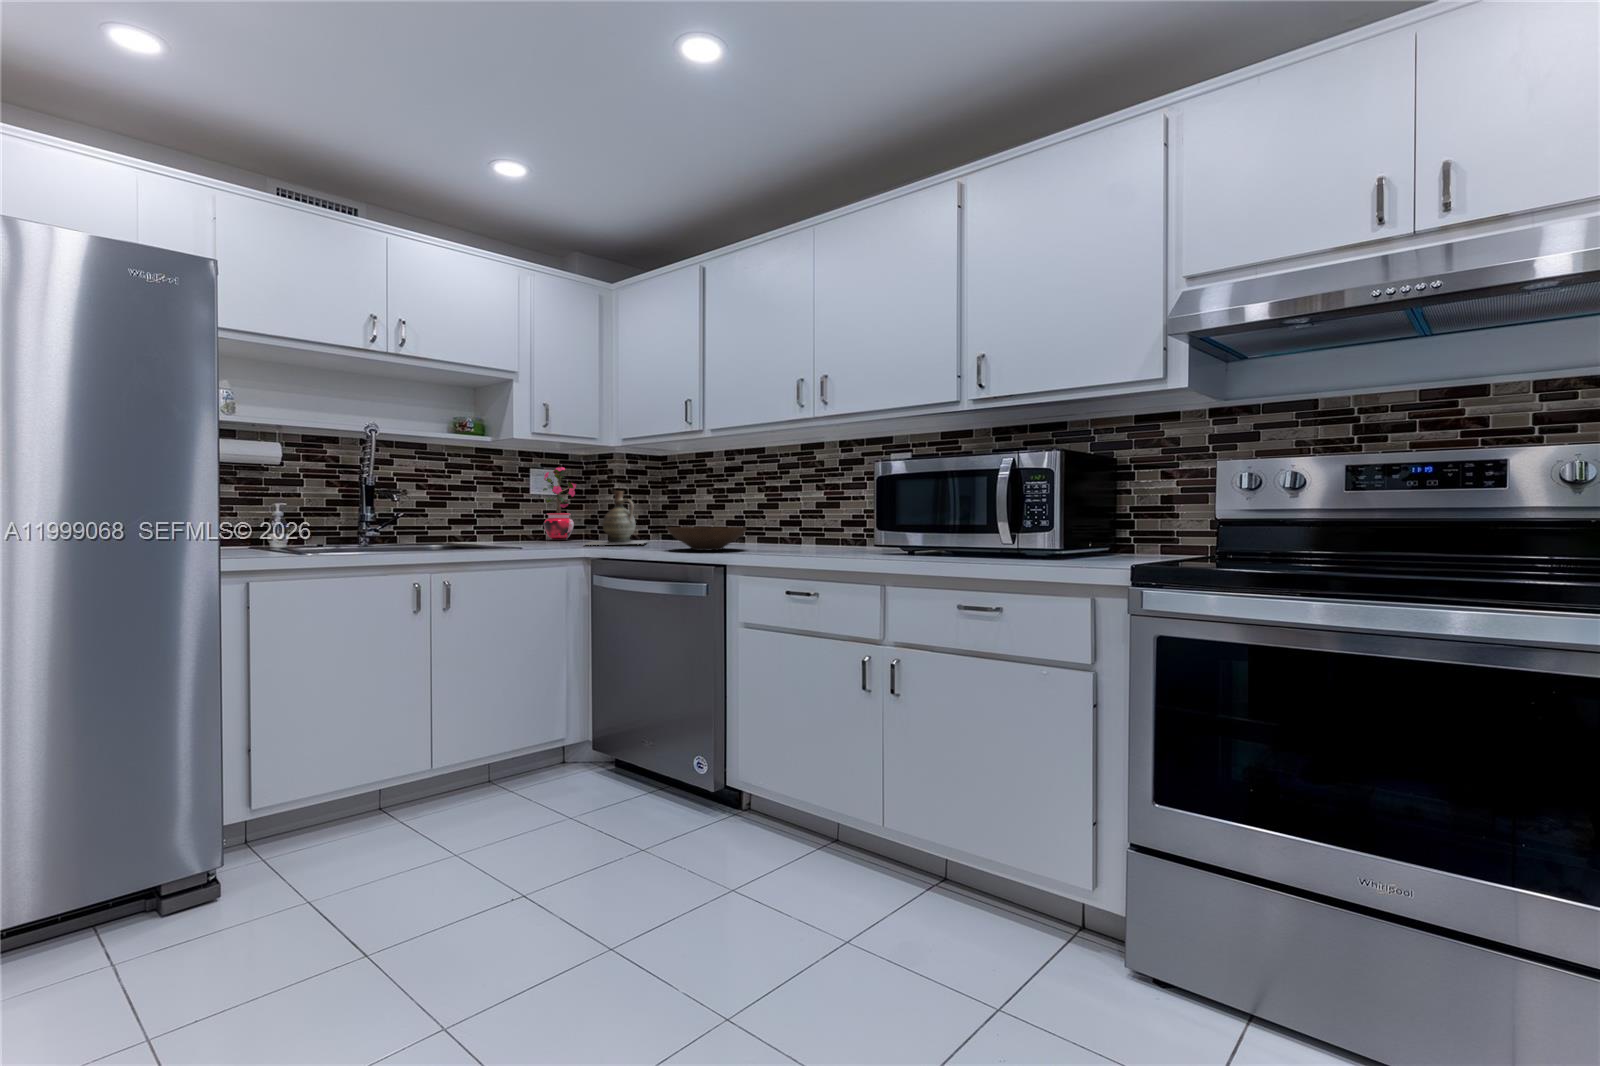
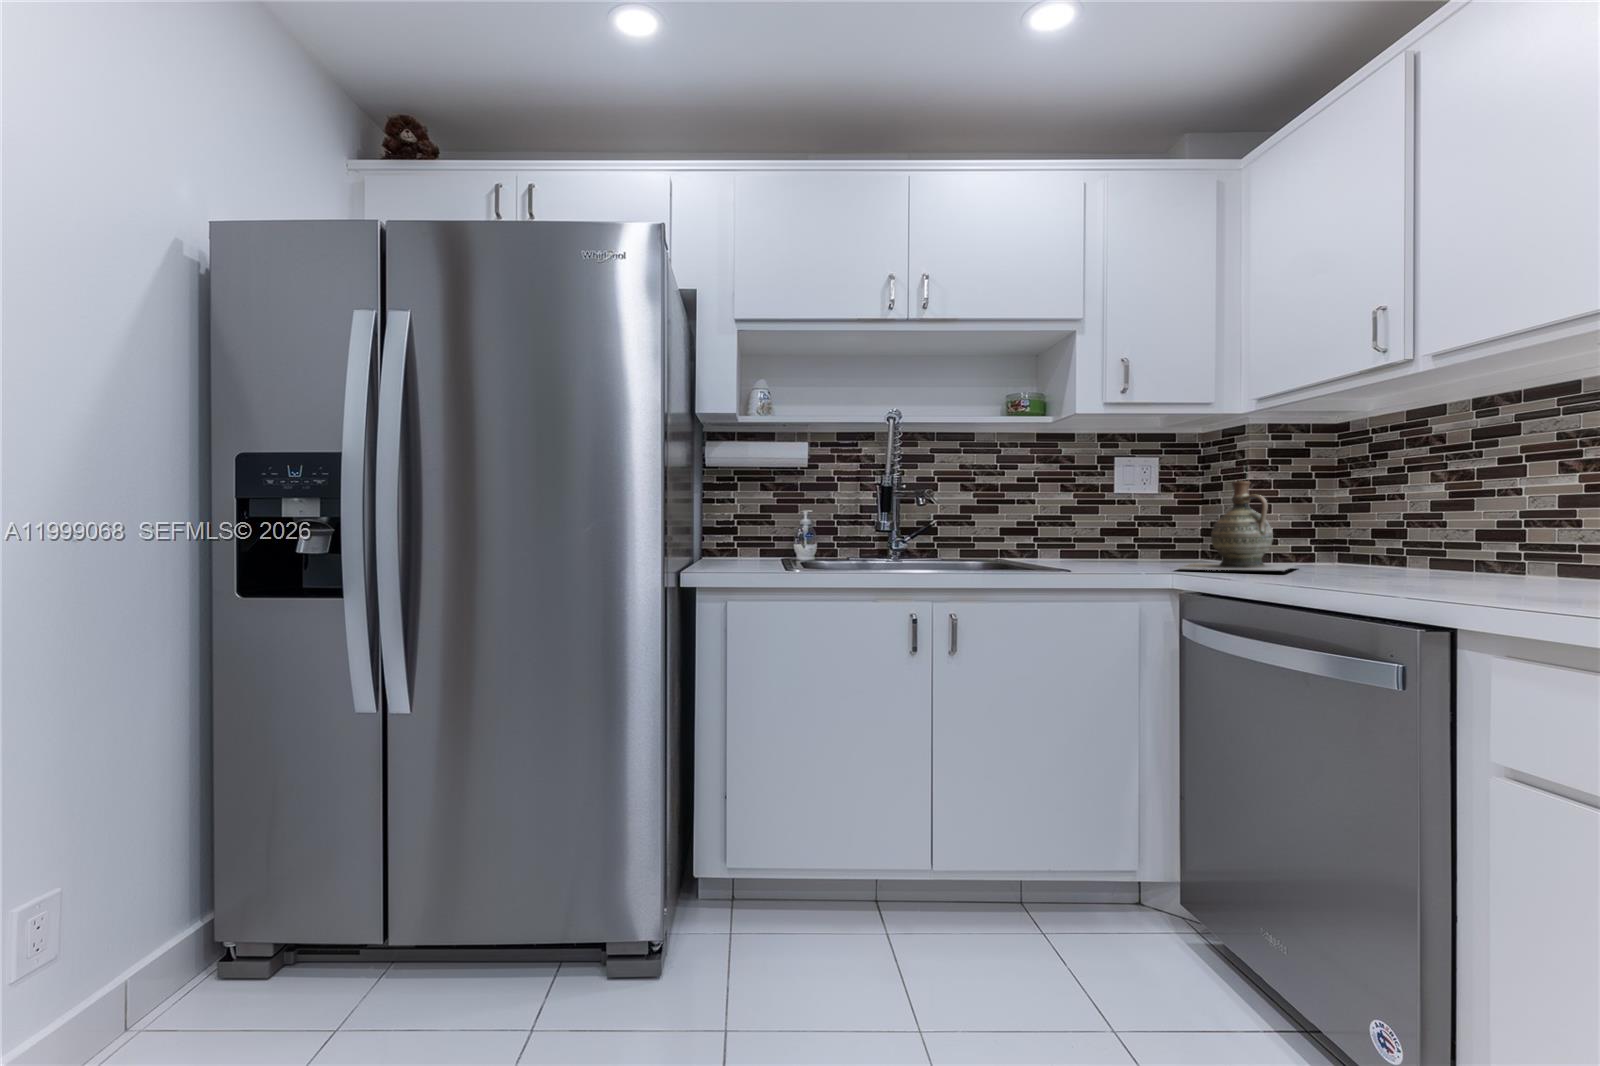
potted plant: present [543,467,576,540] -> none [1117,448,1182,559]
wooden bowl: present [667,527,746,550] -> none [1327,543,1536,594]

